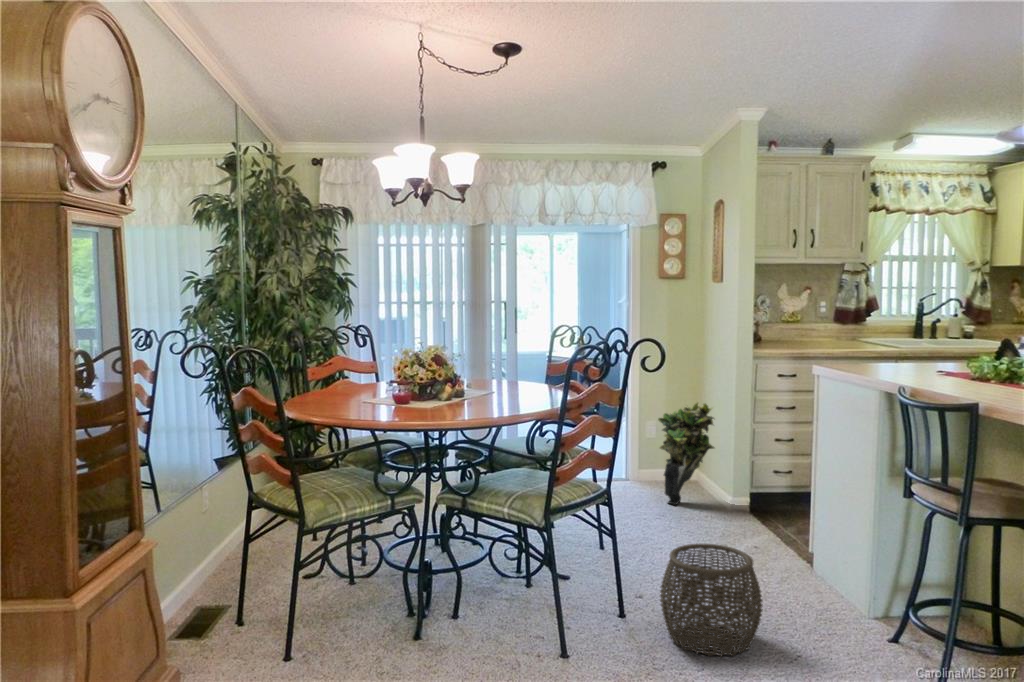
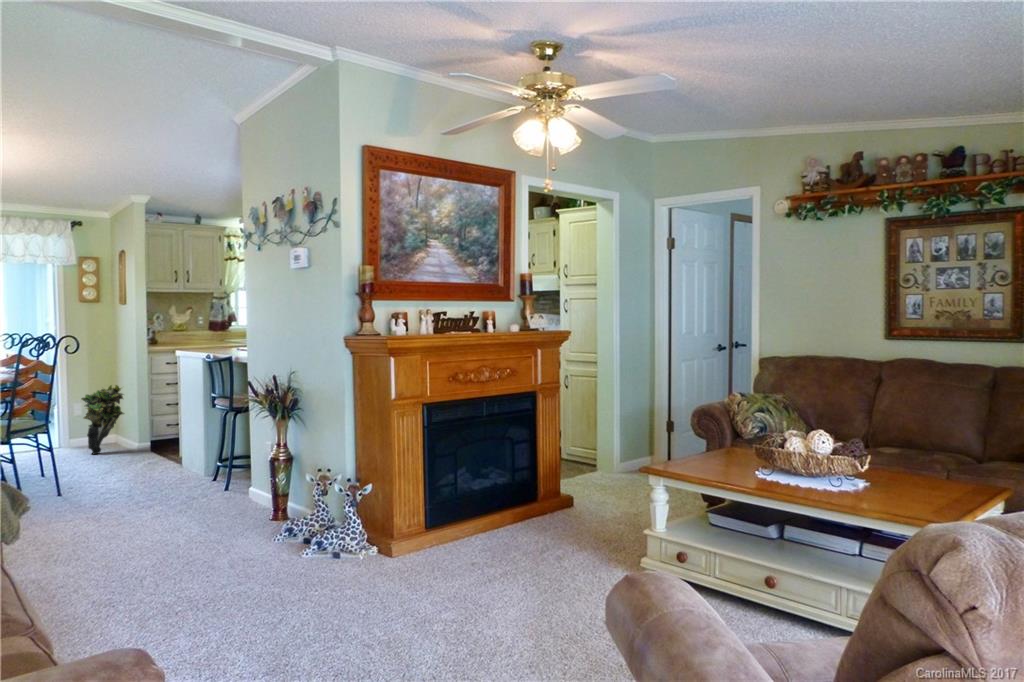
woven basket: present [660,544,763,656] -> none [82,447,142,501]

